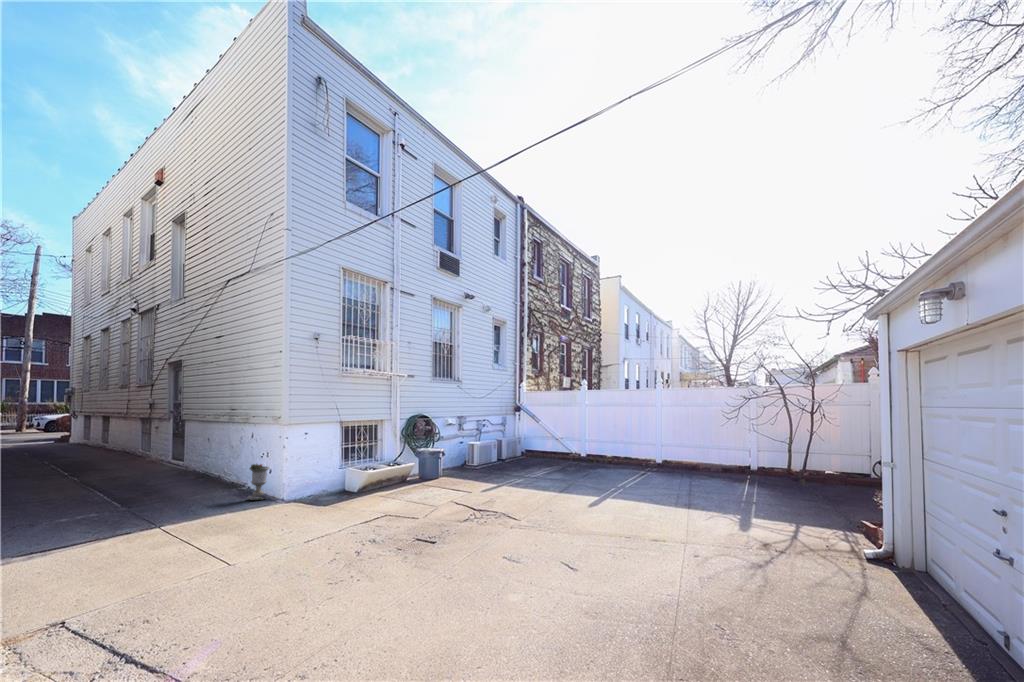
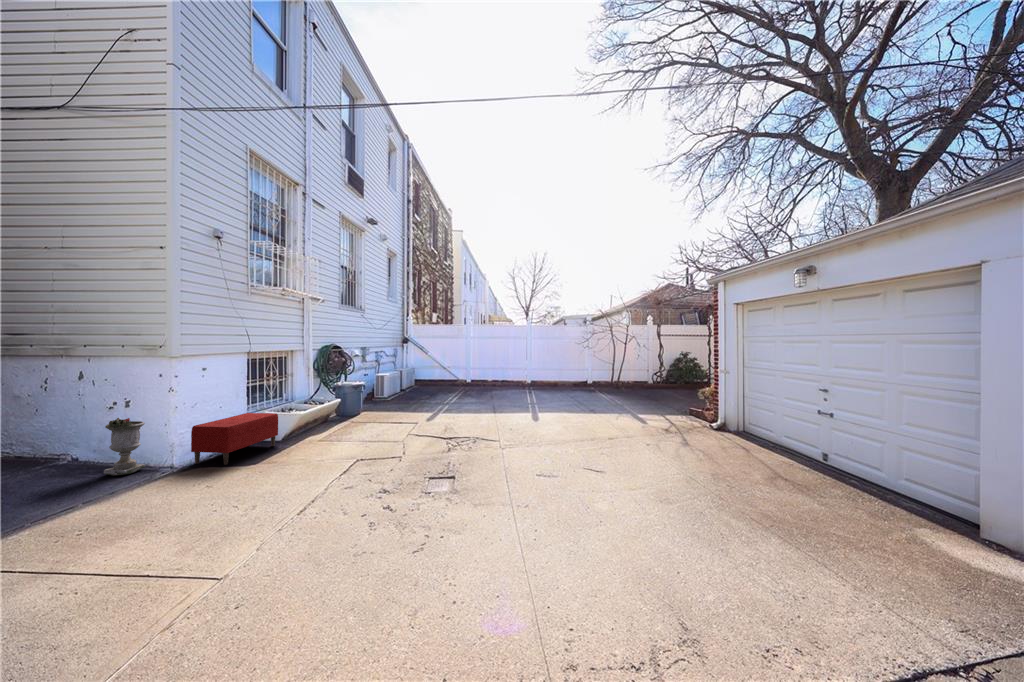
bench: none [294,467,353,501] -> present [191,413,278,465]

